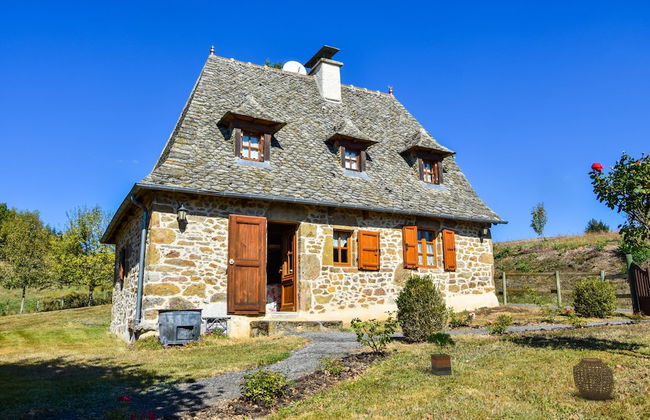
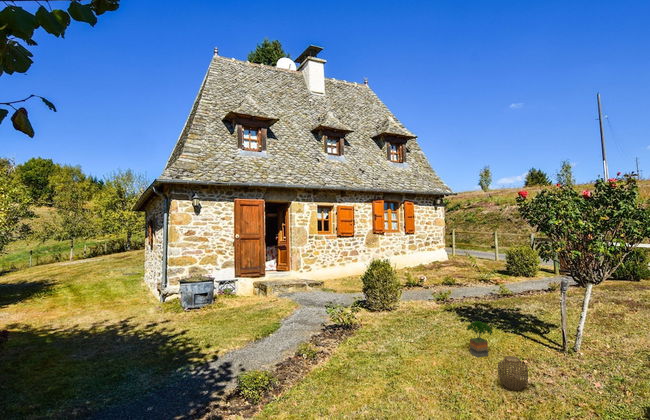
potted tree: present [427,333,456,375] -> present [467,321,492,357]

